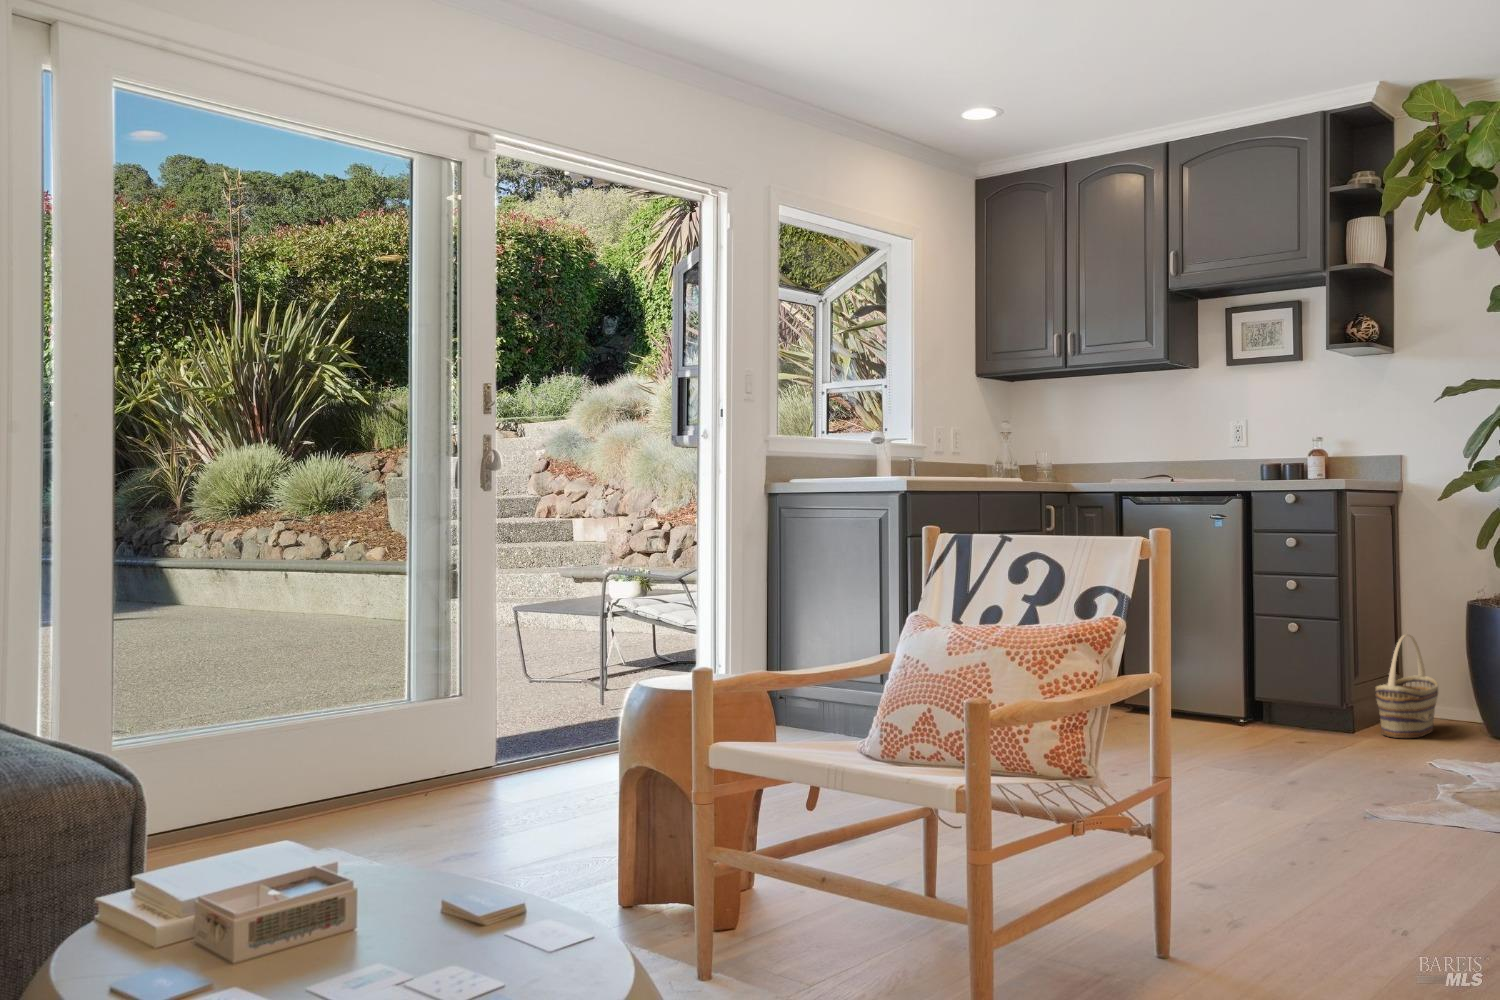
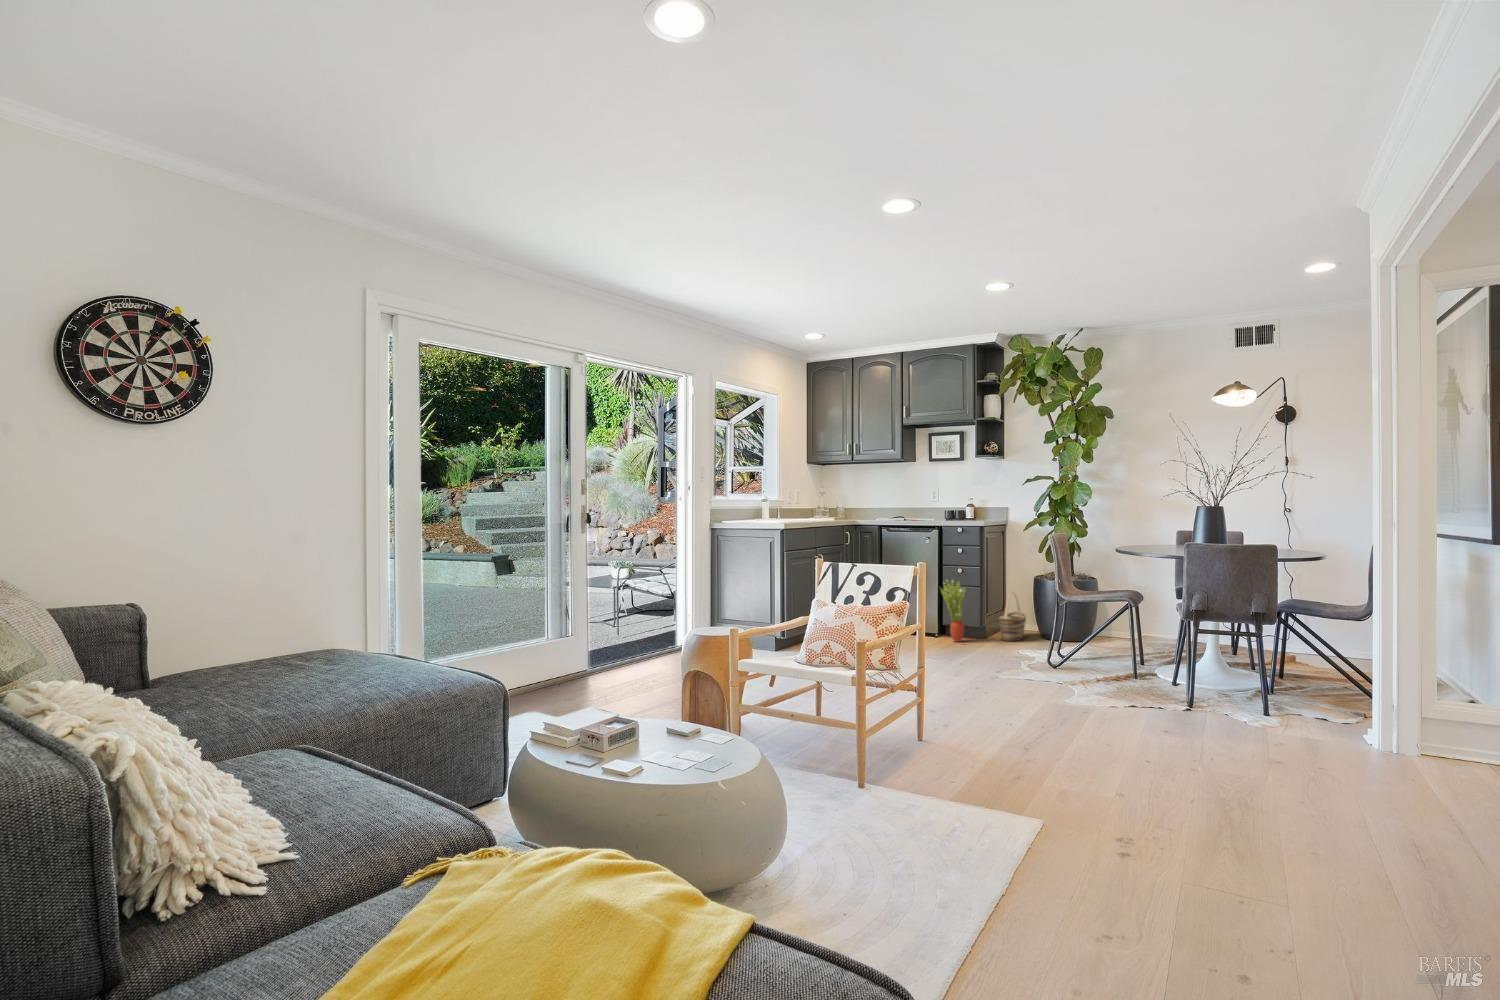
potted plant: none [1242,603,1302,735] -> present [941,580,965,642]

